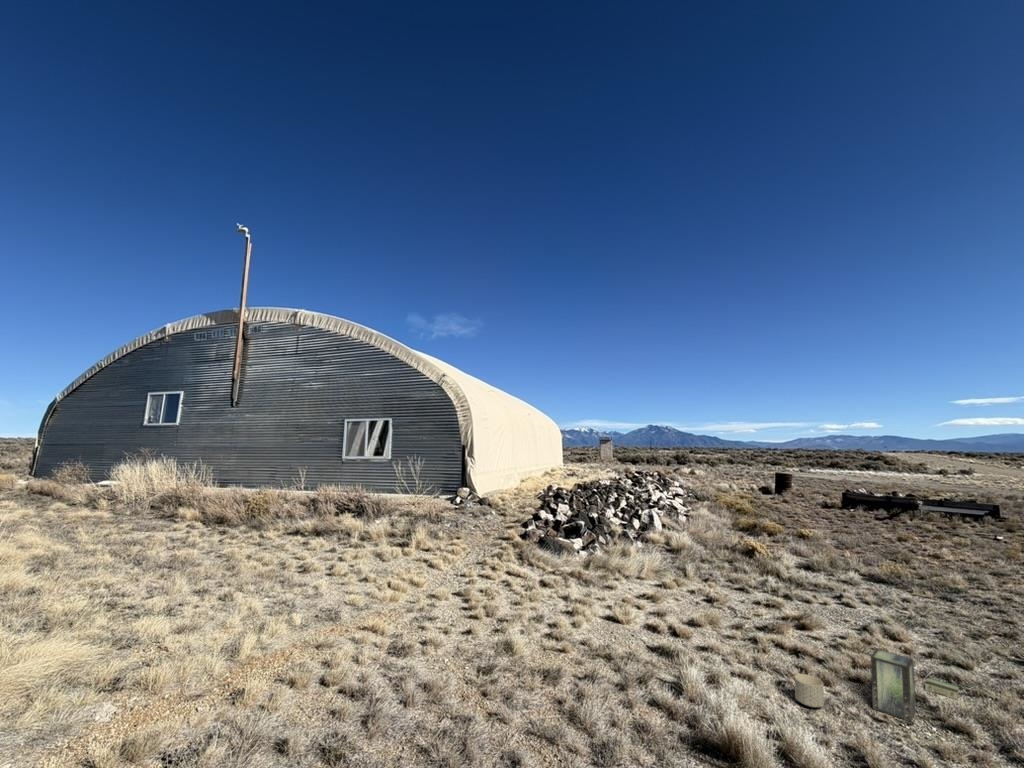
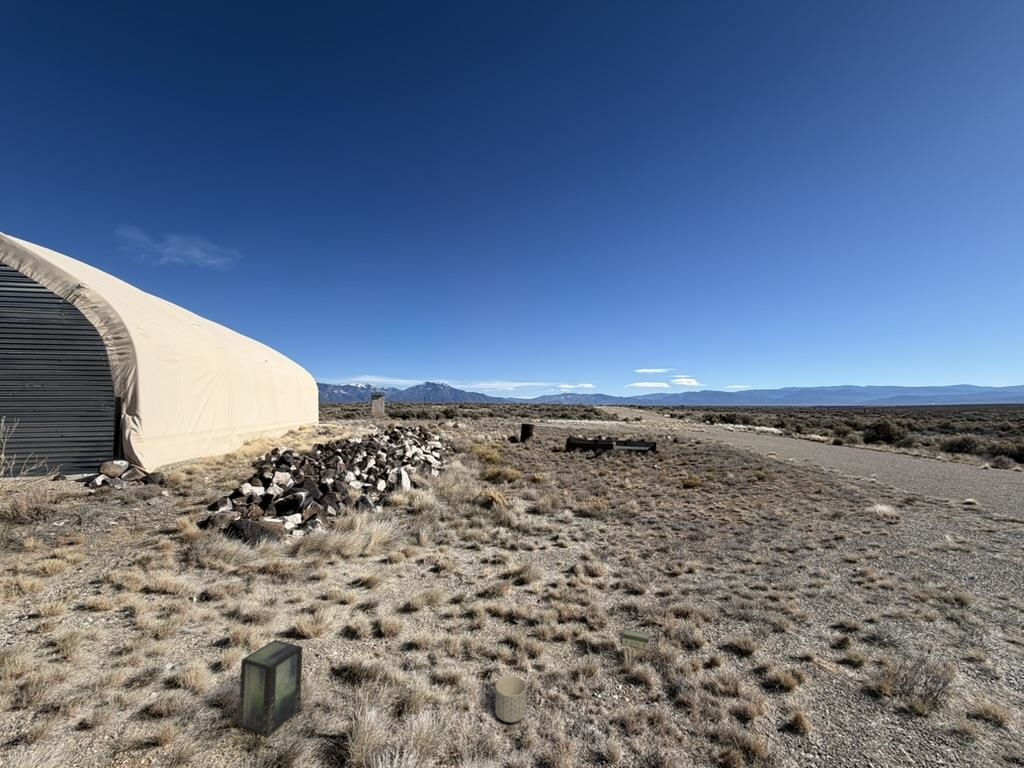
storage box: present [871,649,916,722] -> present [238,640,303,737]

